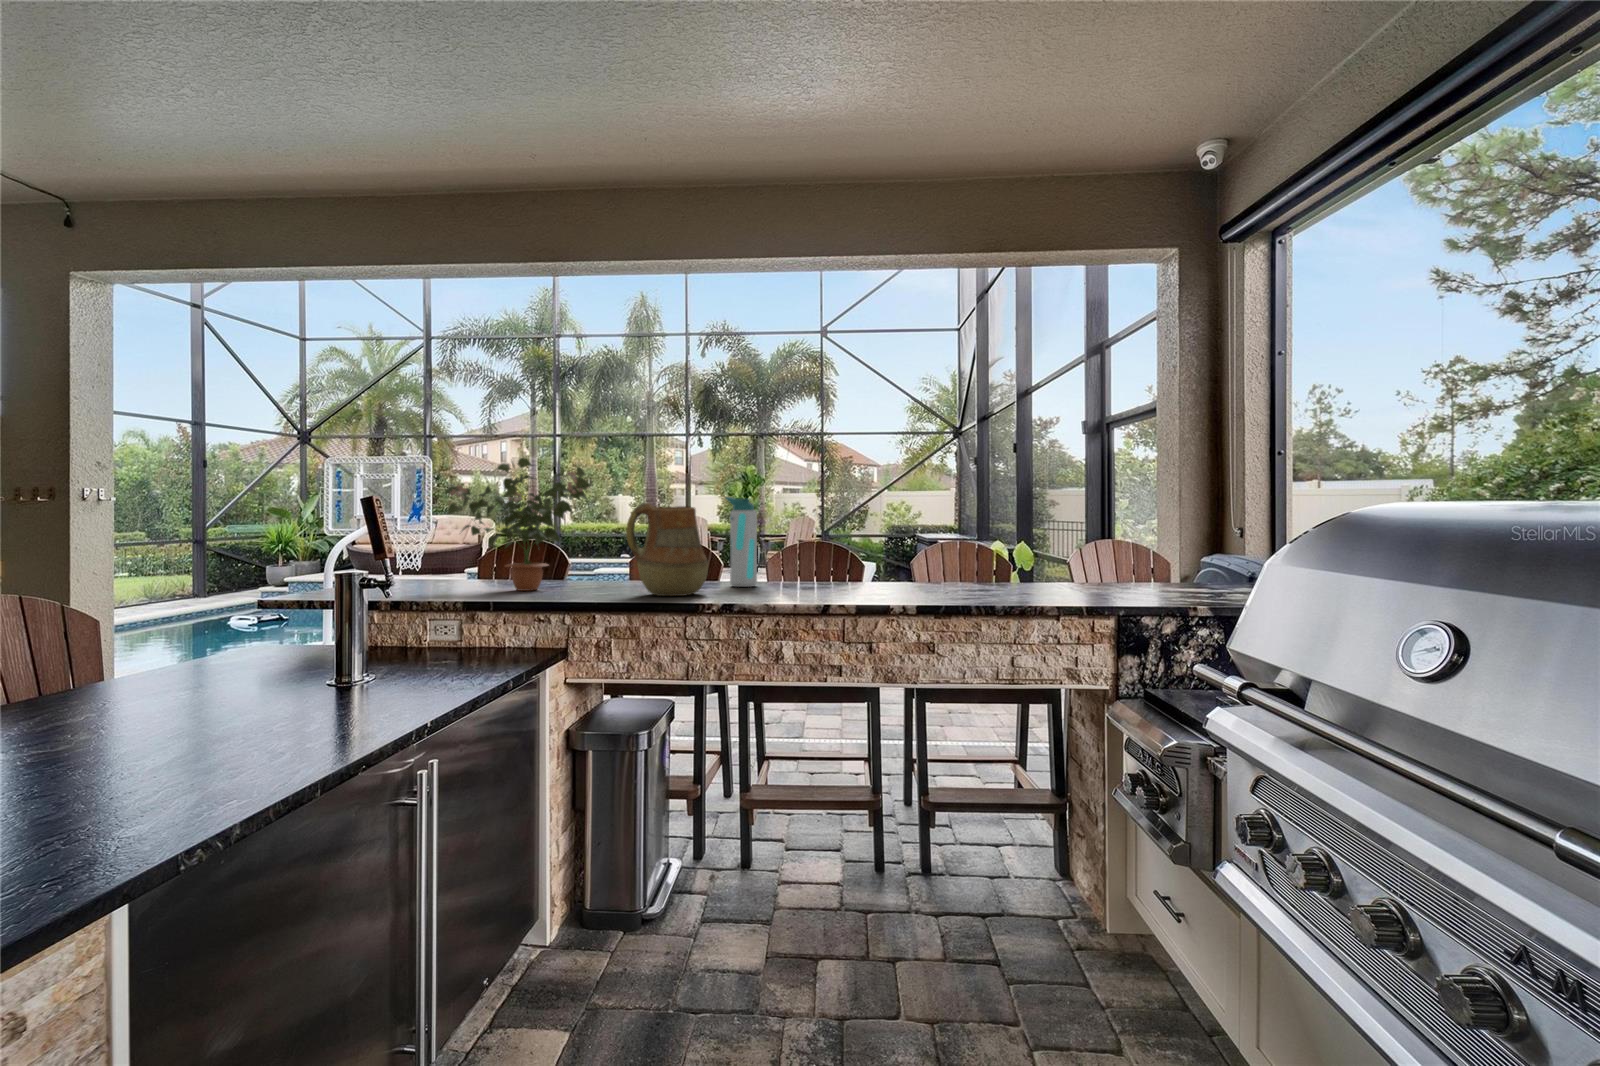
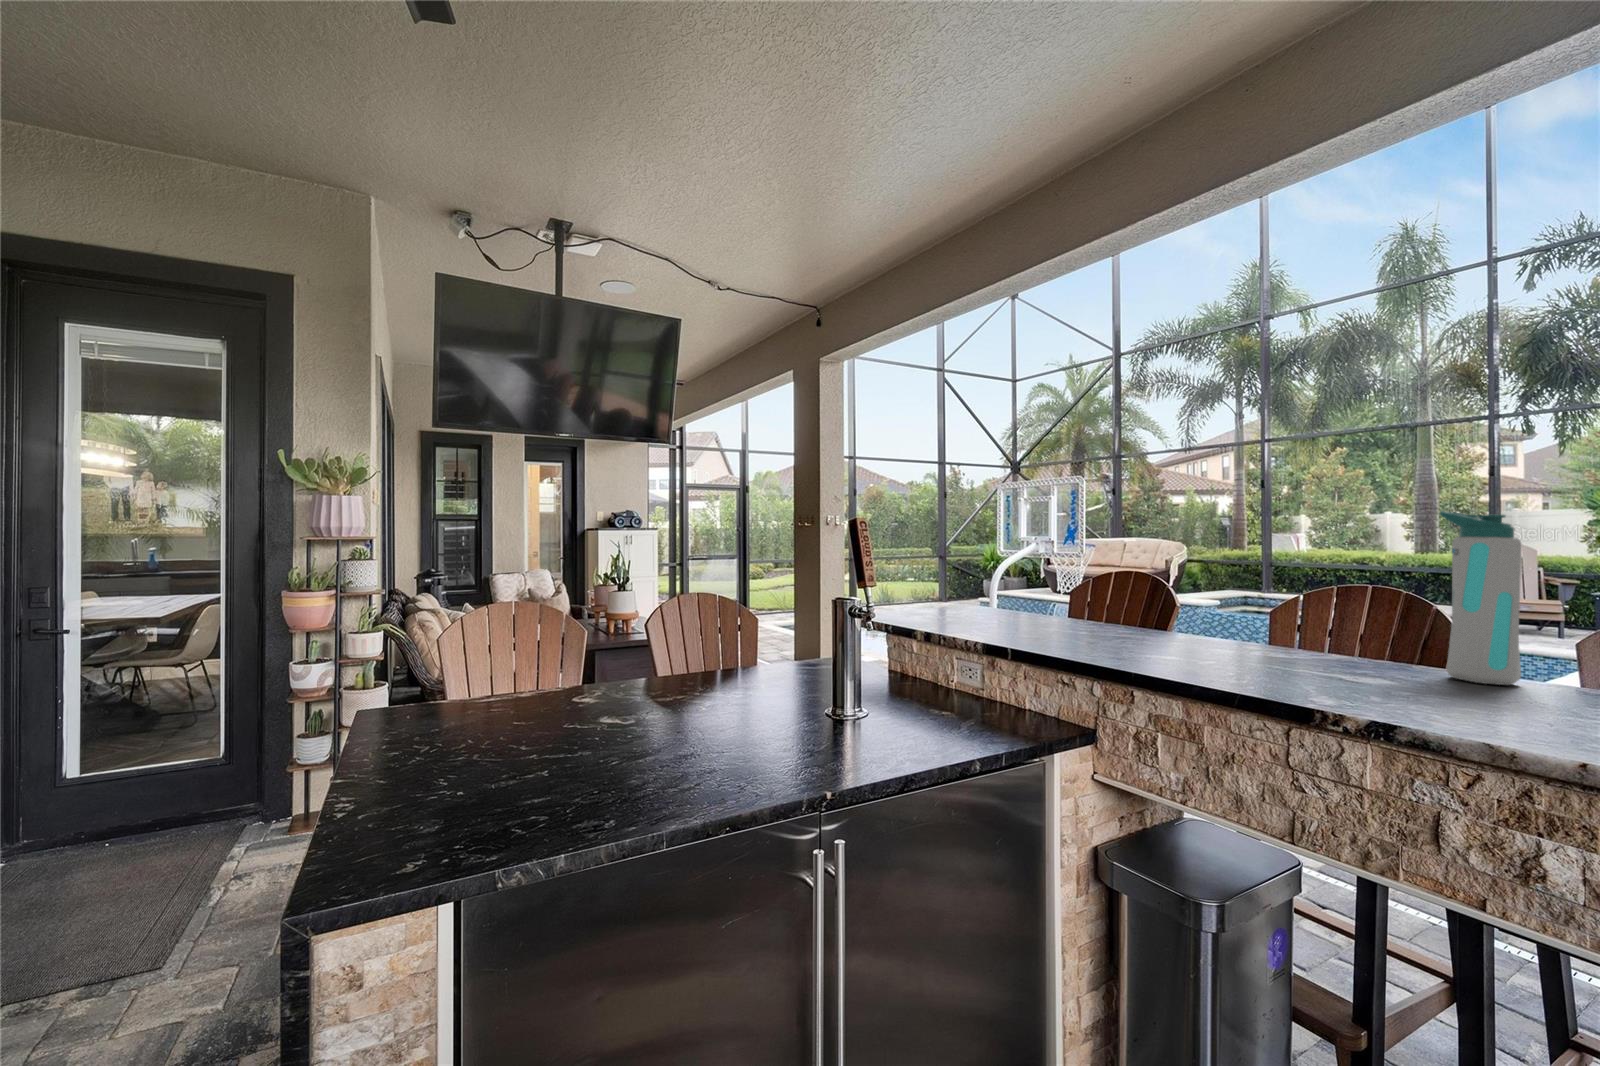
potted plant: present [447,458,591,591] -> none [992,464,1185,637]
pitcher: present [626,503,708,596] -> none [1211,522,1373,684]

